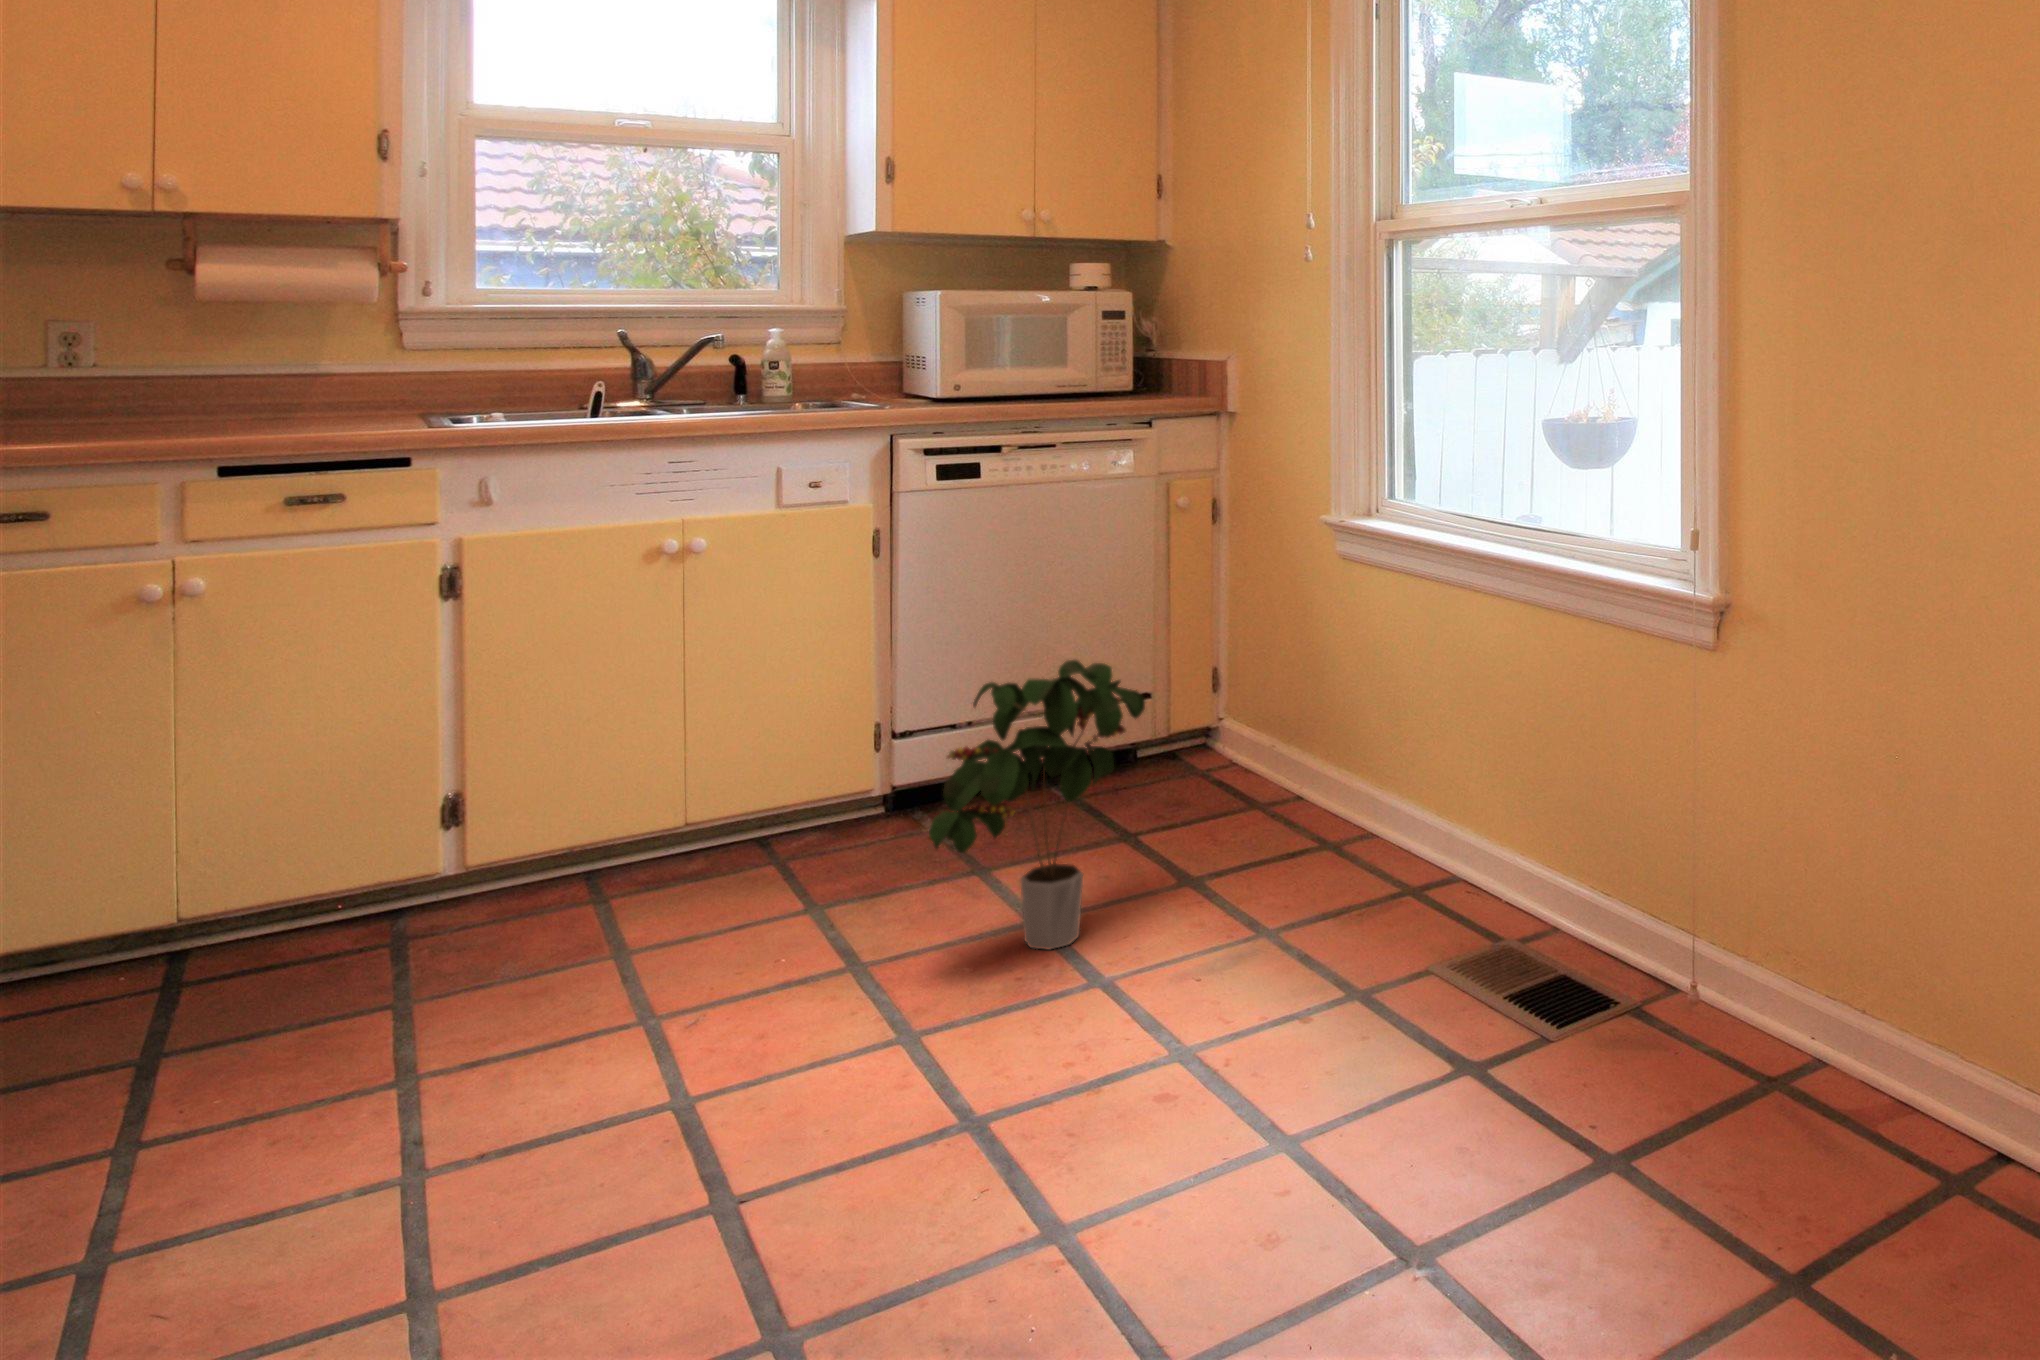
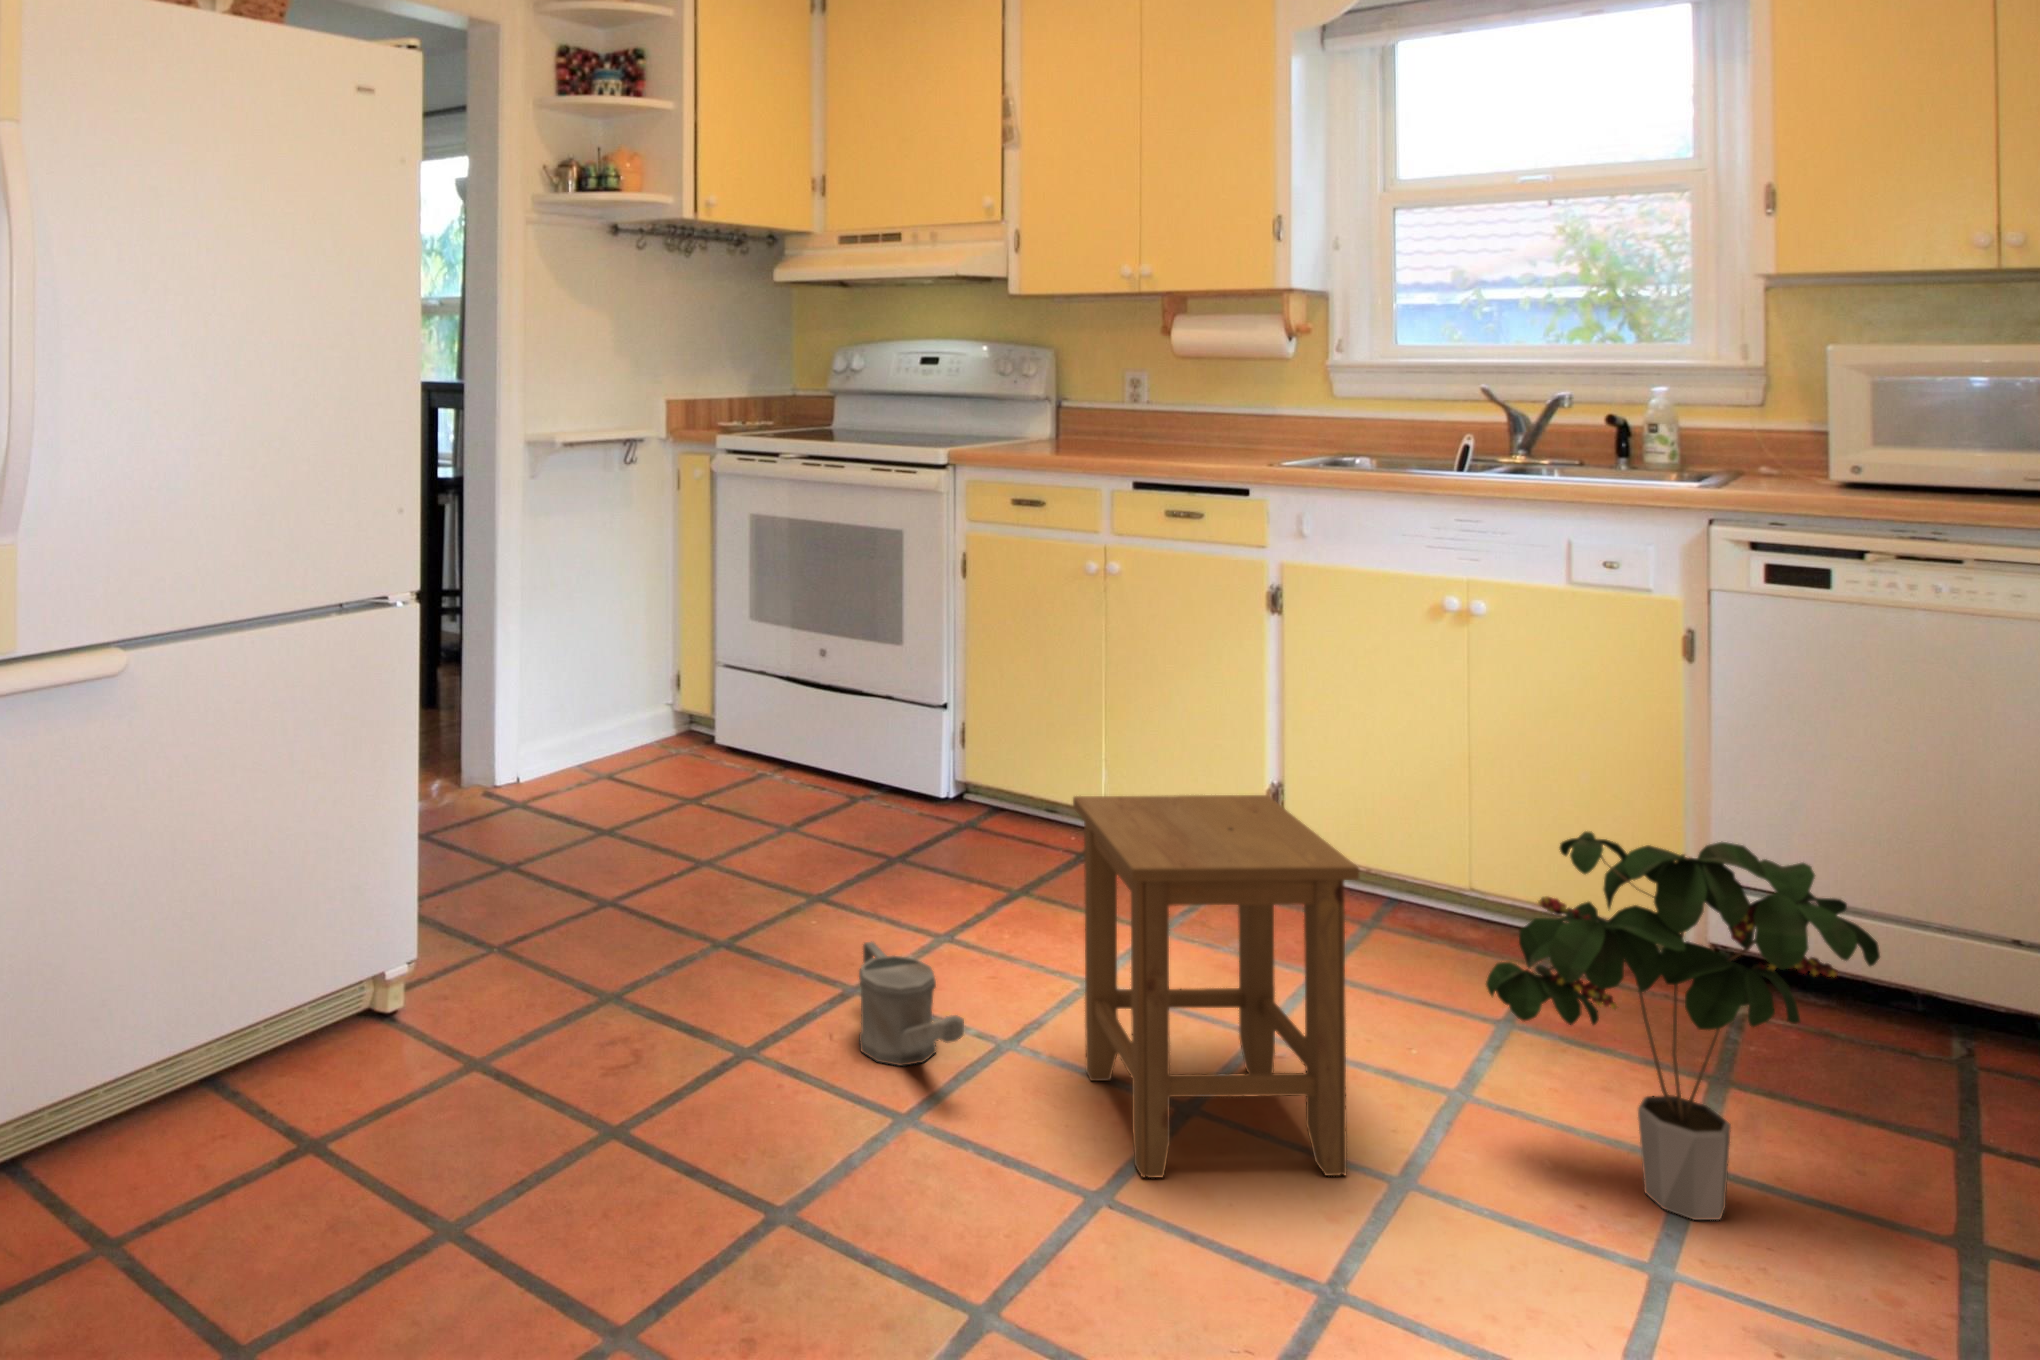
stool: none [524,751,884,1161] -> present [1073,795,1359,1178]
watering can: none [146,1131,472,1303] -> present [859,941,964,1066]

